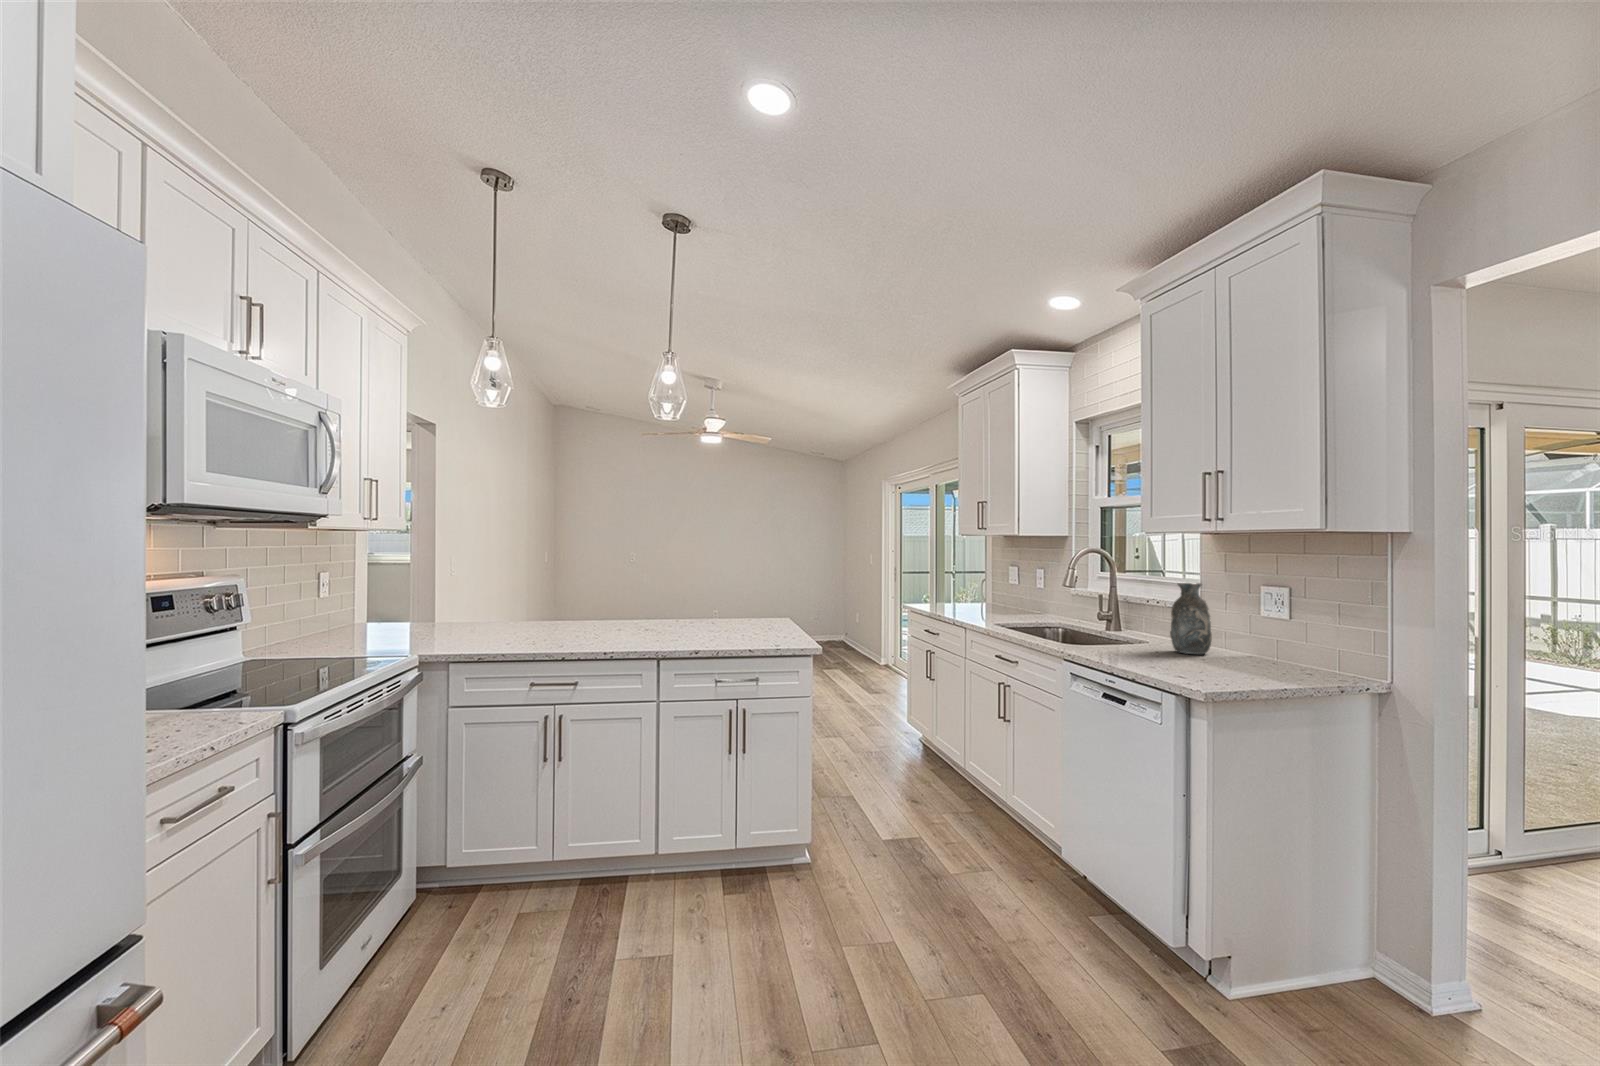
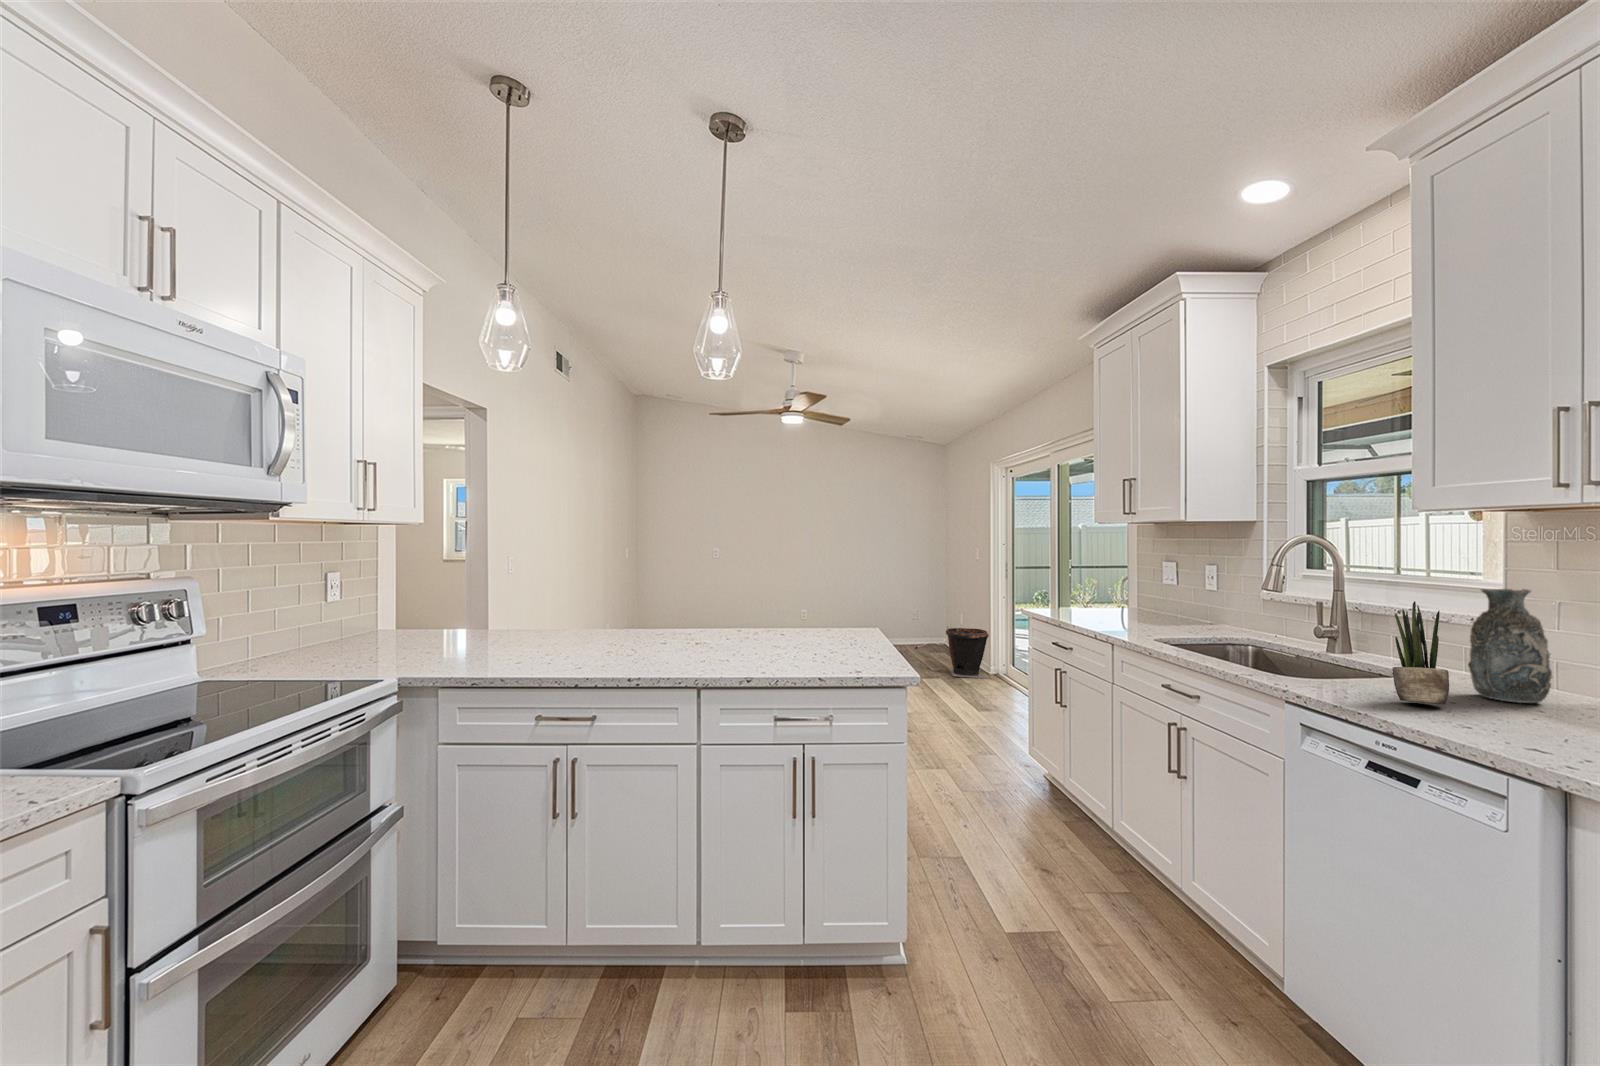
potted plant: none [1122,590,1151,655] -> present [1392,601,1449,704]
waste bin: none [841,624,878,669] -> present [946,627,989,678]

